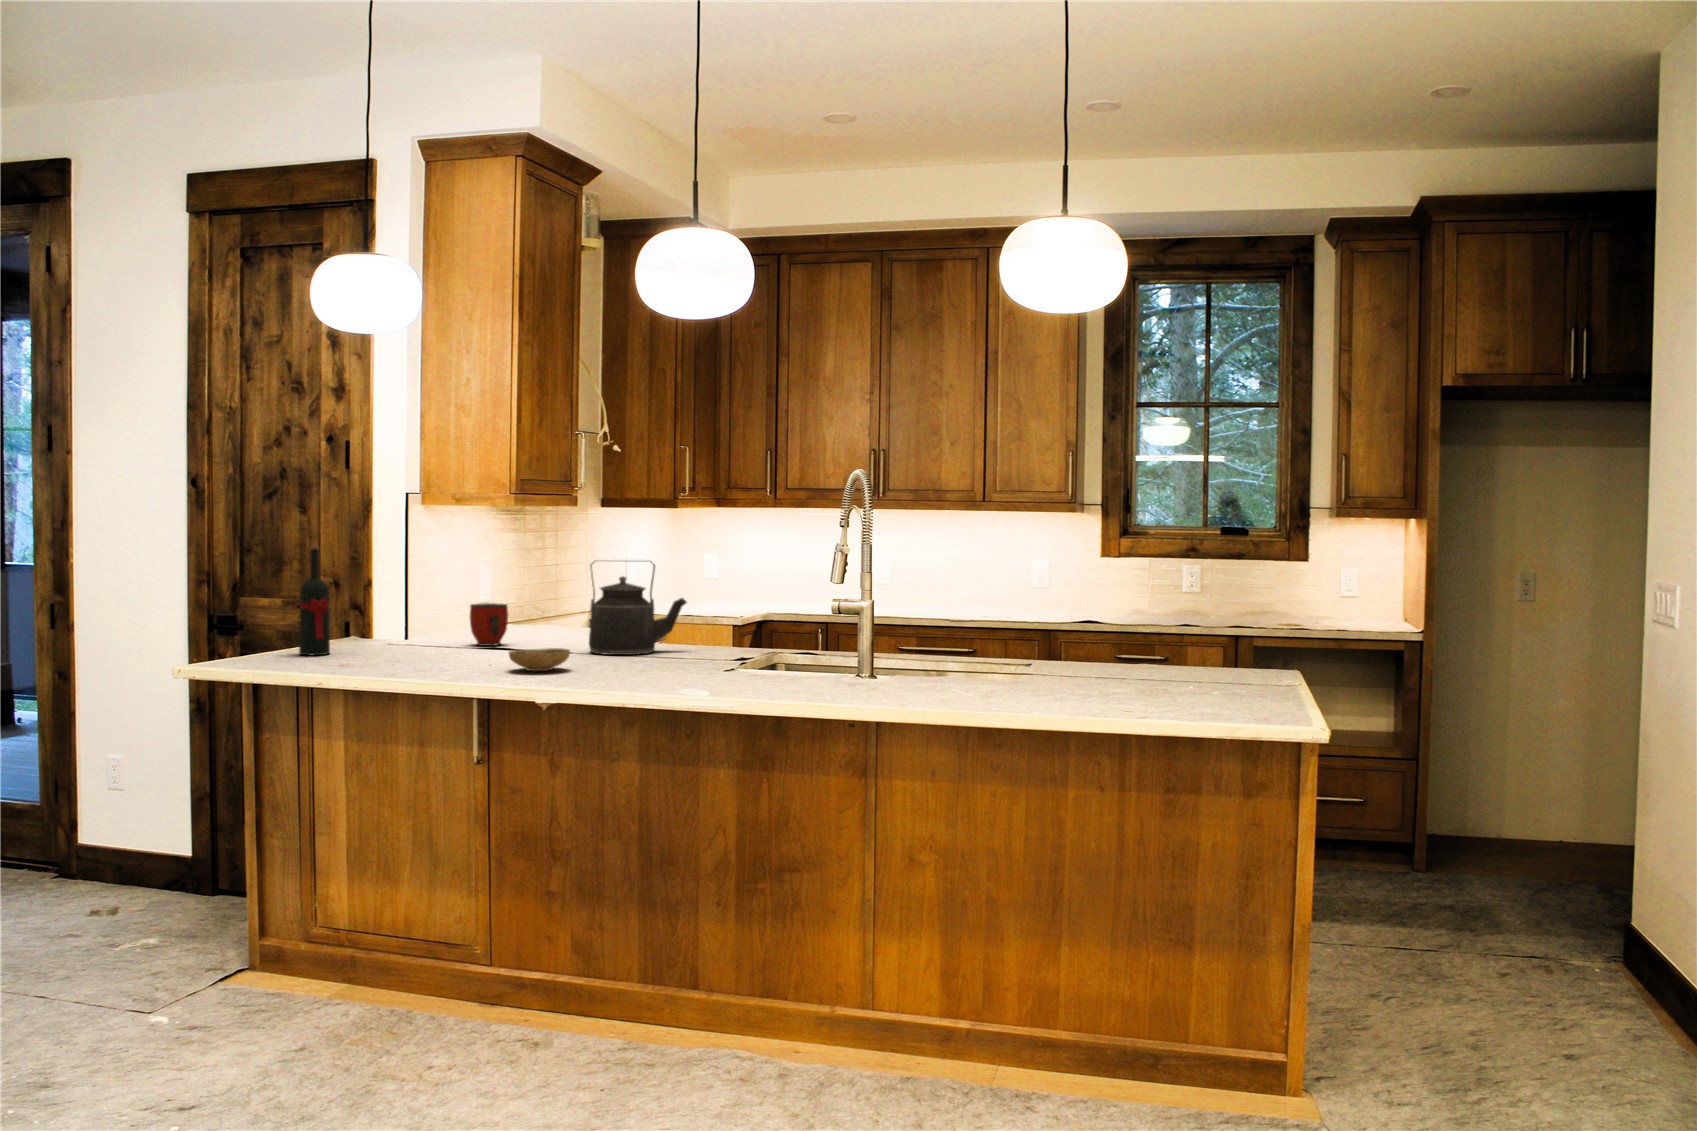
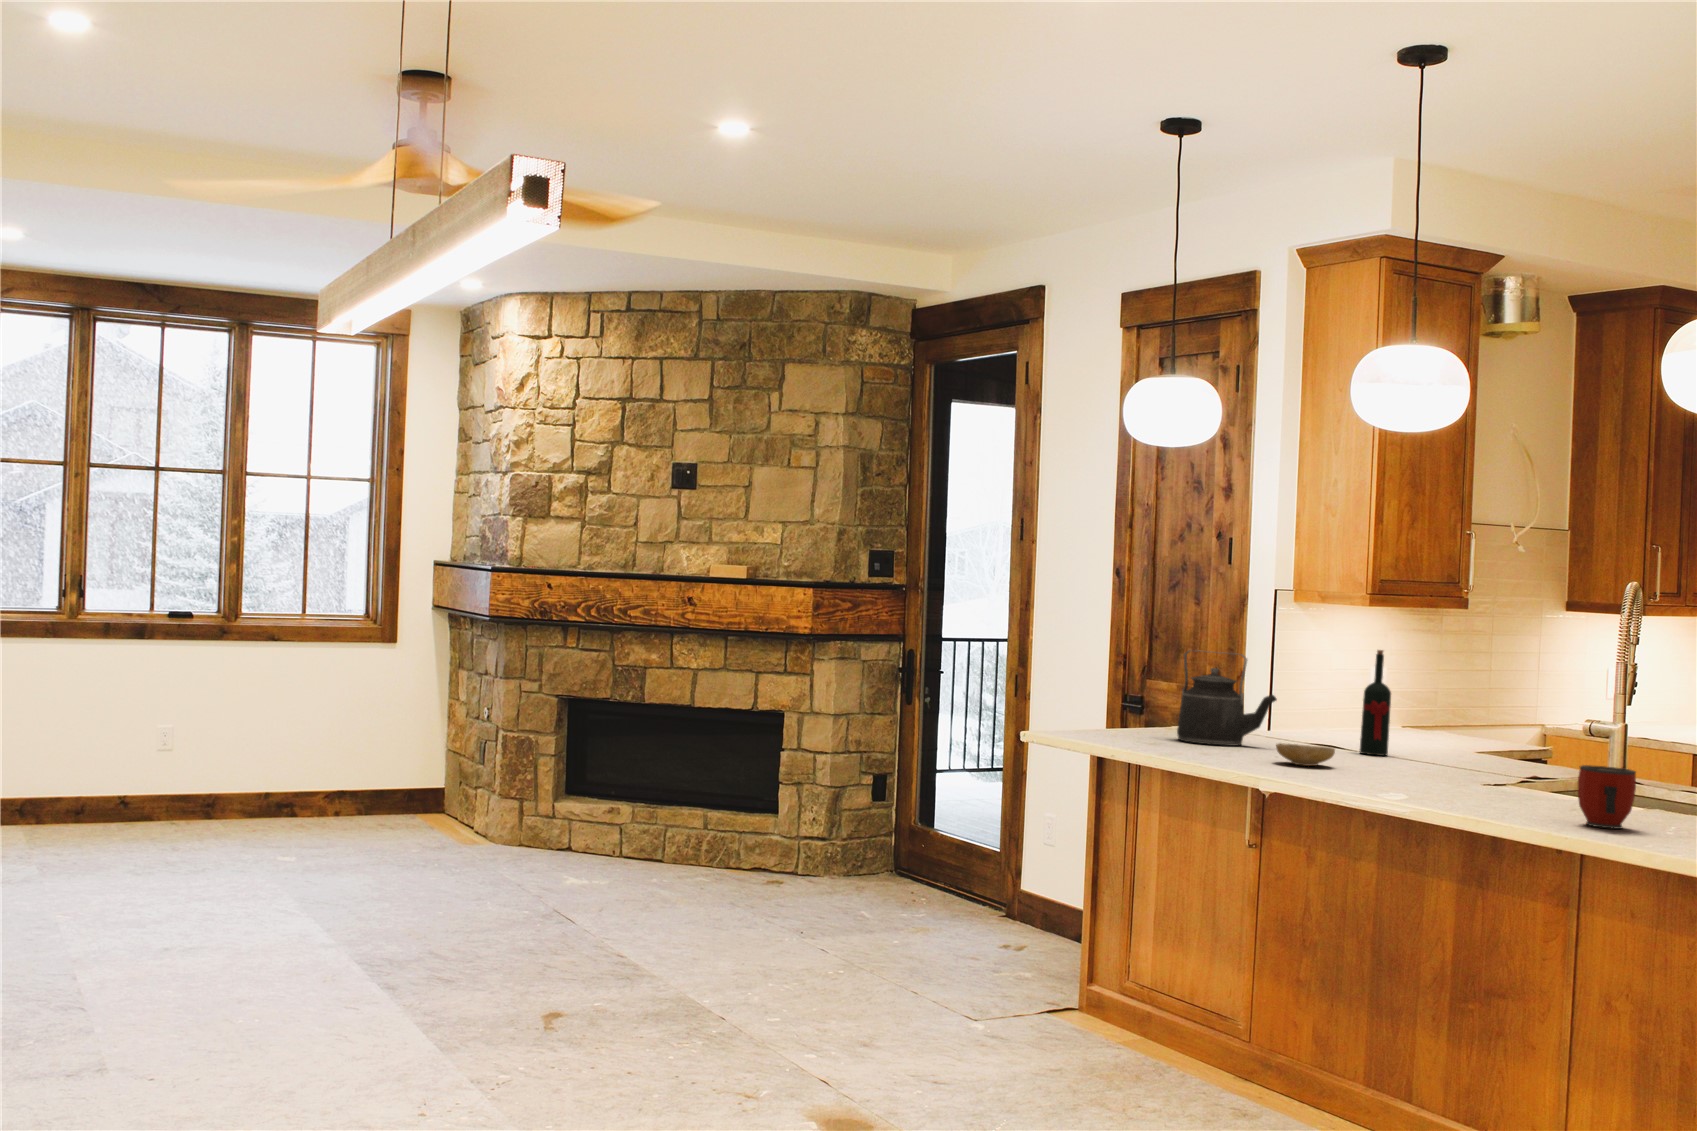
wine bottle: present [299,545,330,655] -> present [1359,650,1391,756]
kettle: present [589,561,687,655] -> present [1177,650,1277,746]
mug: present [470,603,508,646] -> present [1578,765,1636,829]

